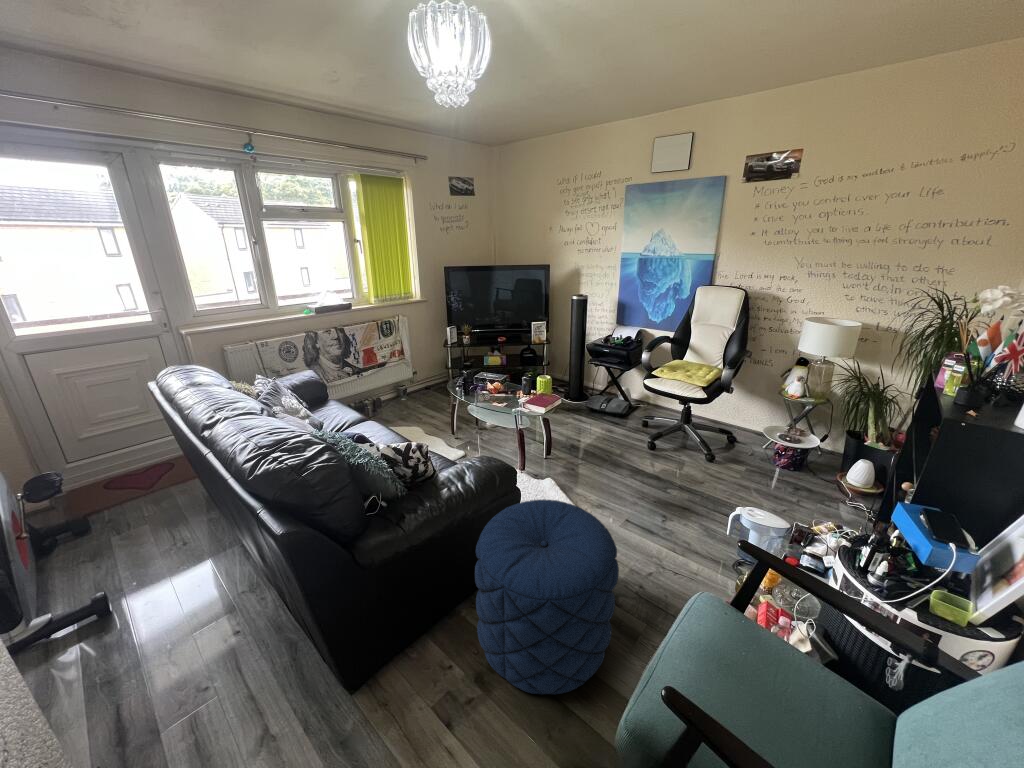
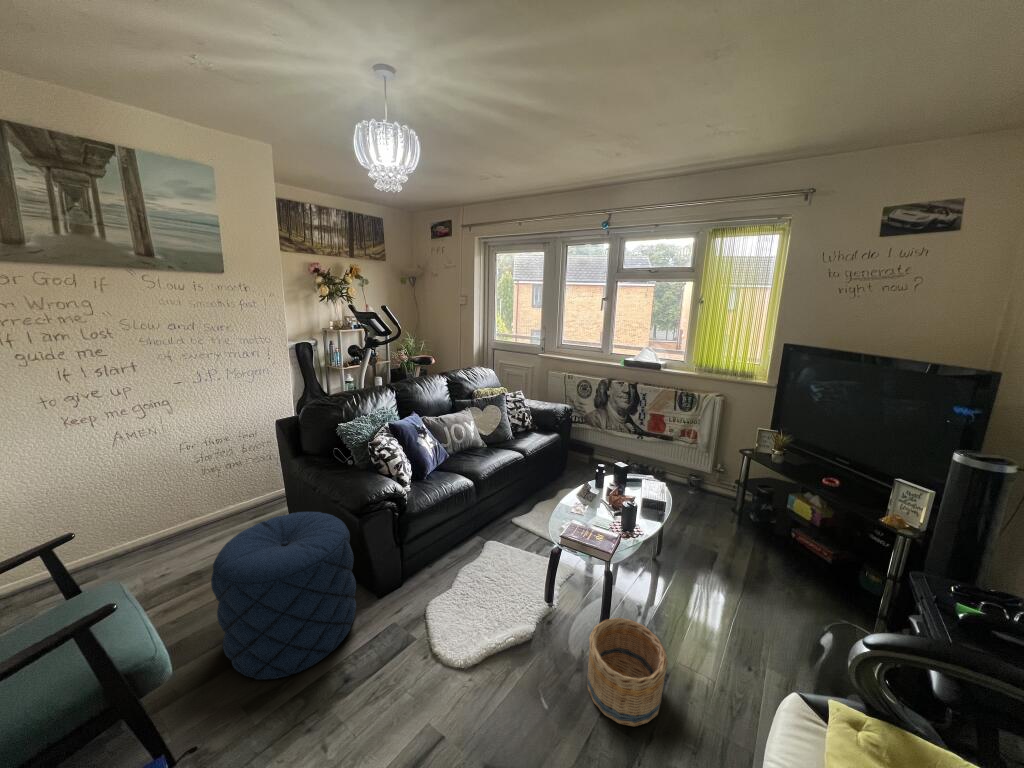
basket: none [568,423,610,467] -> present [587,618,668,726]

